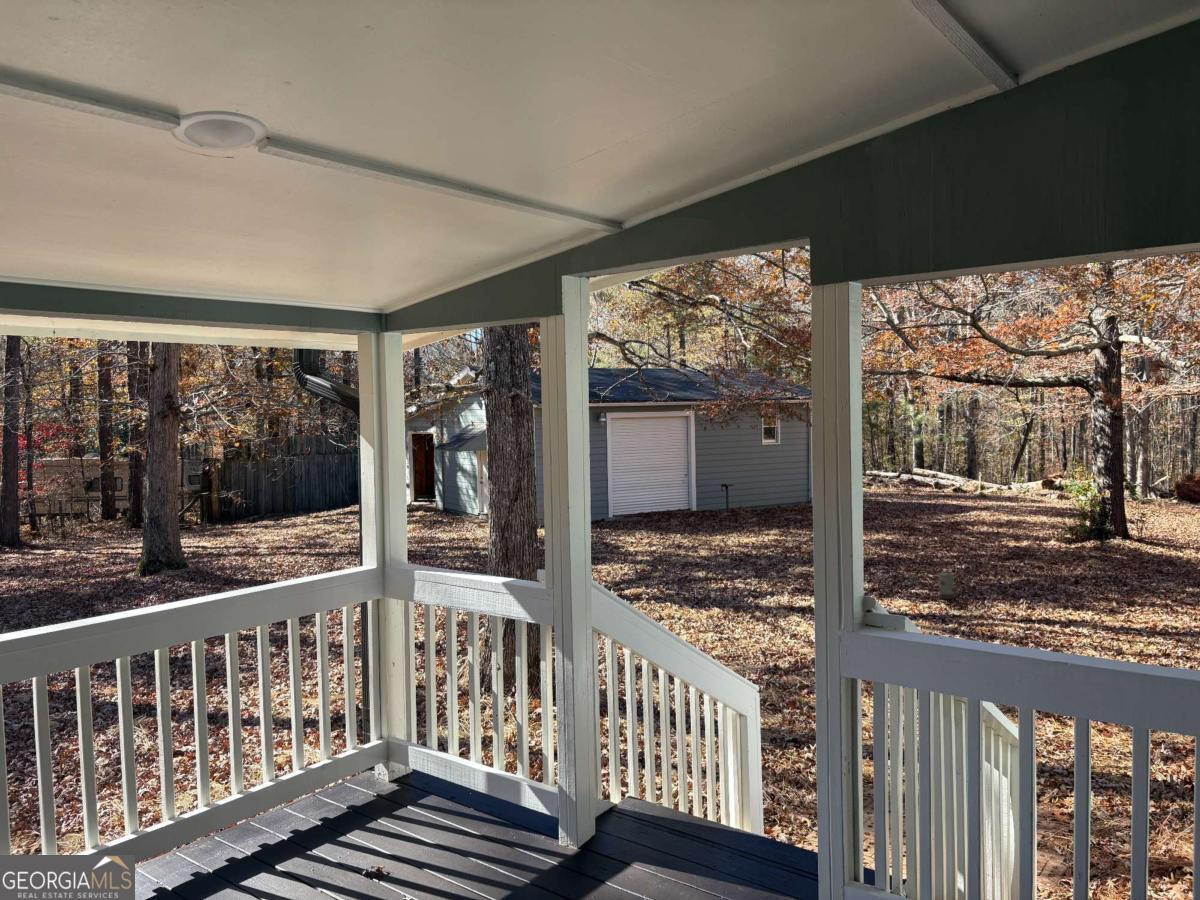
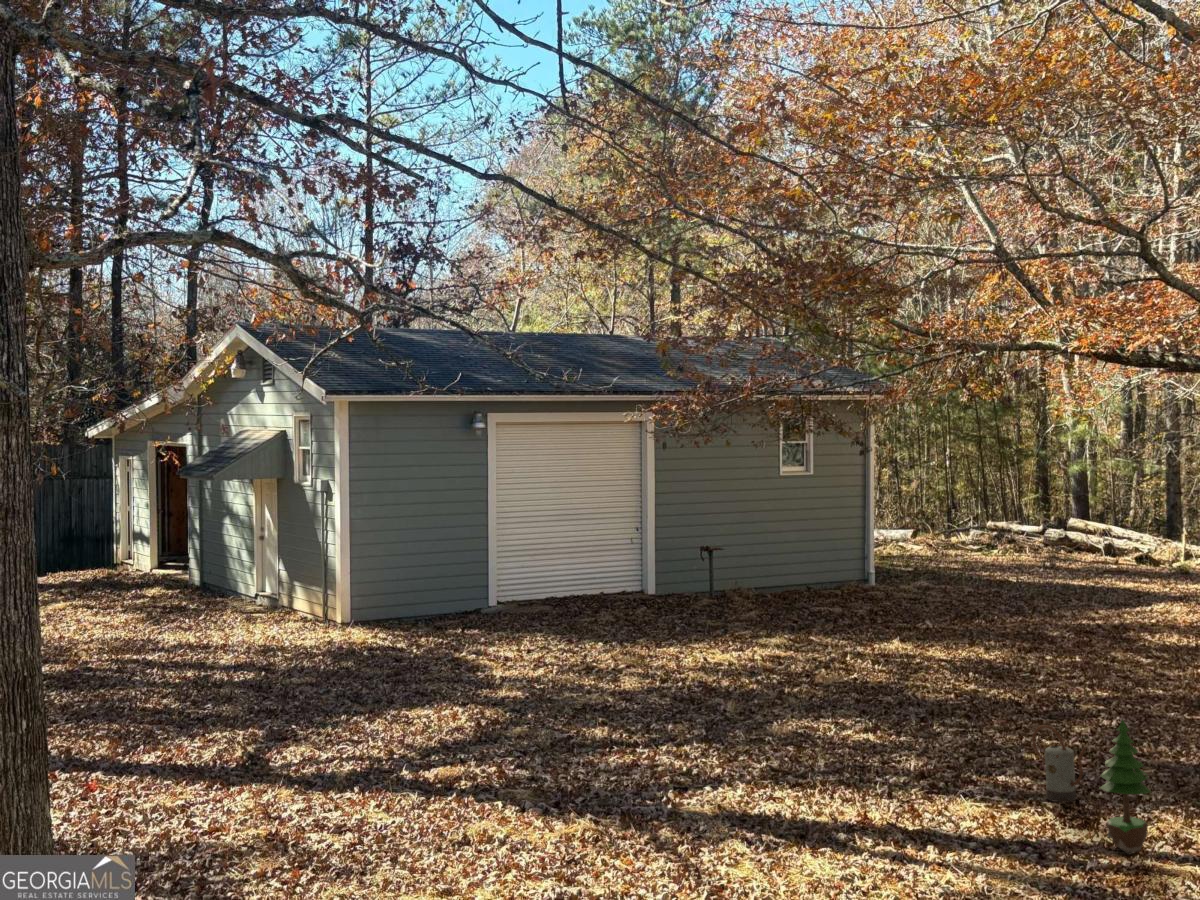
potted tree: none [972,554,998,620] -> present [1100,720,1151,854]

